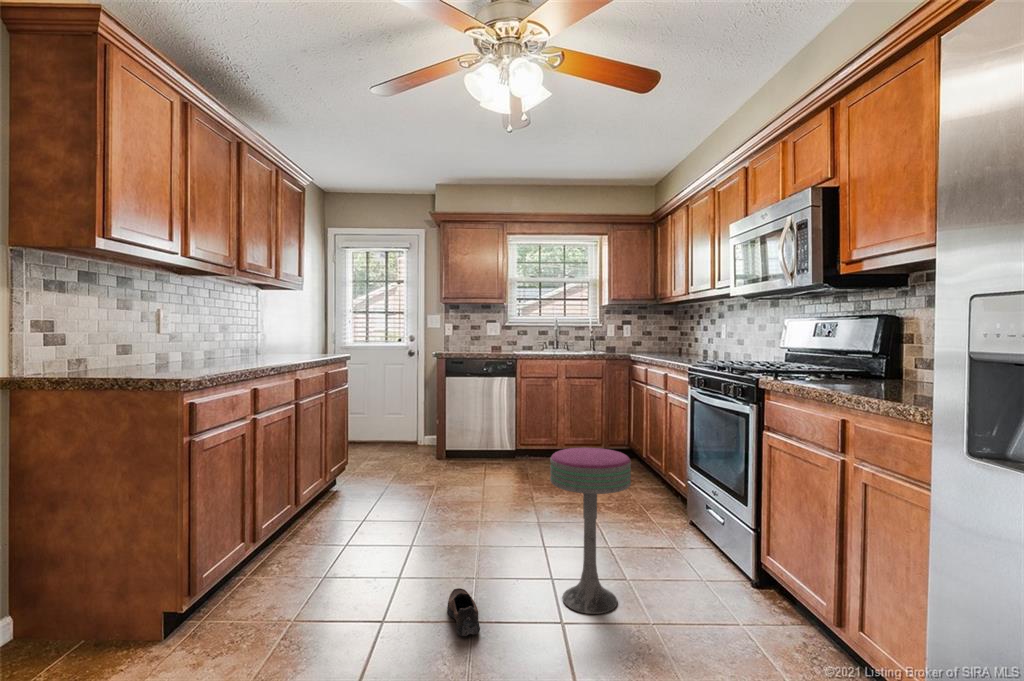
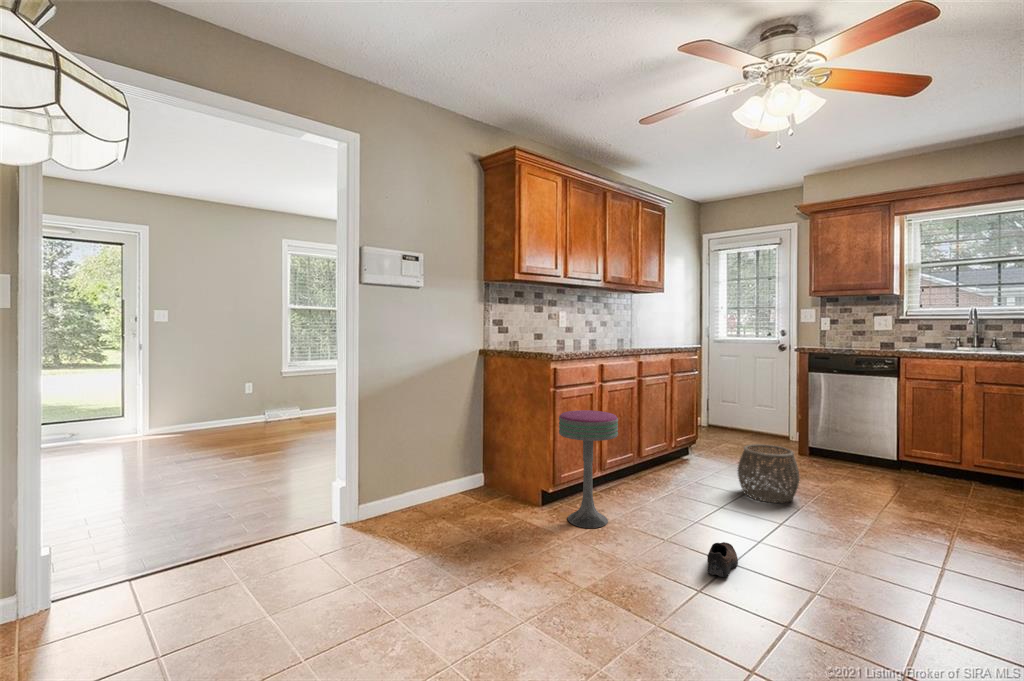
bar stool: present [550,448,631,614] -> present [559,410,618,528]
woven basket: none [415,460,475,524] -> present [738,444,800,503]

